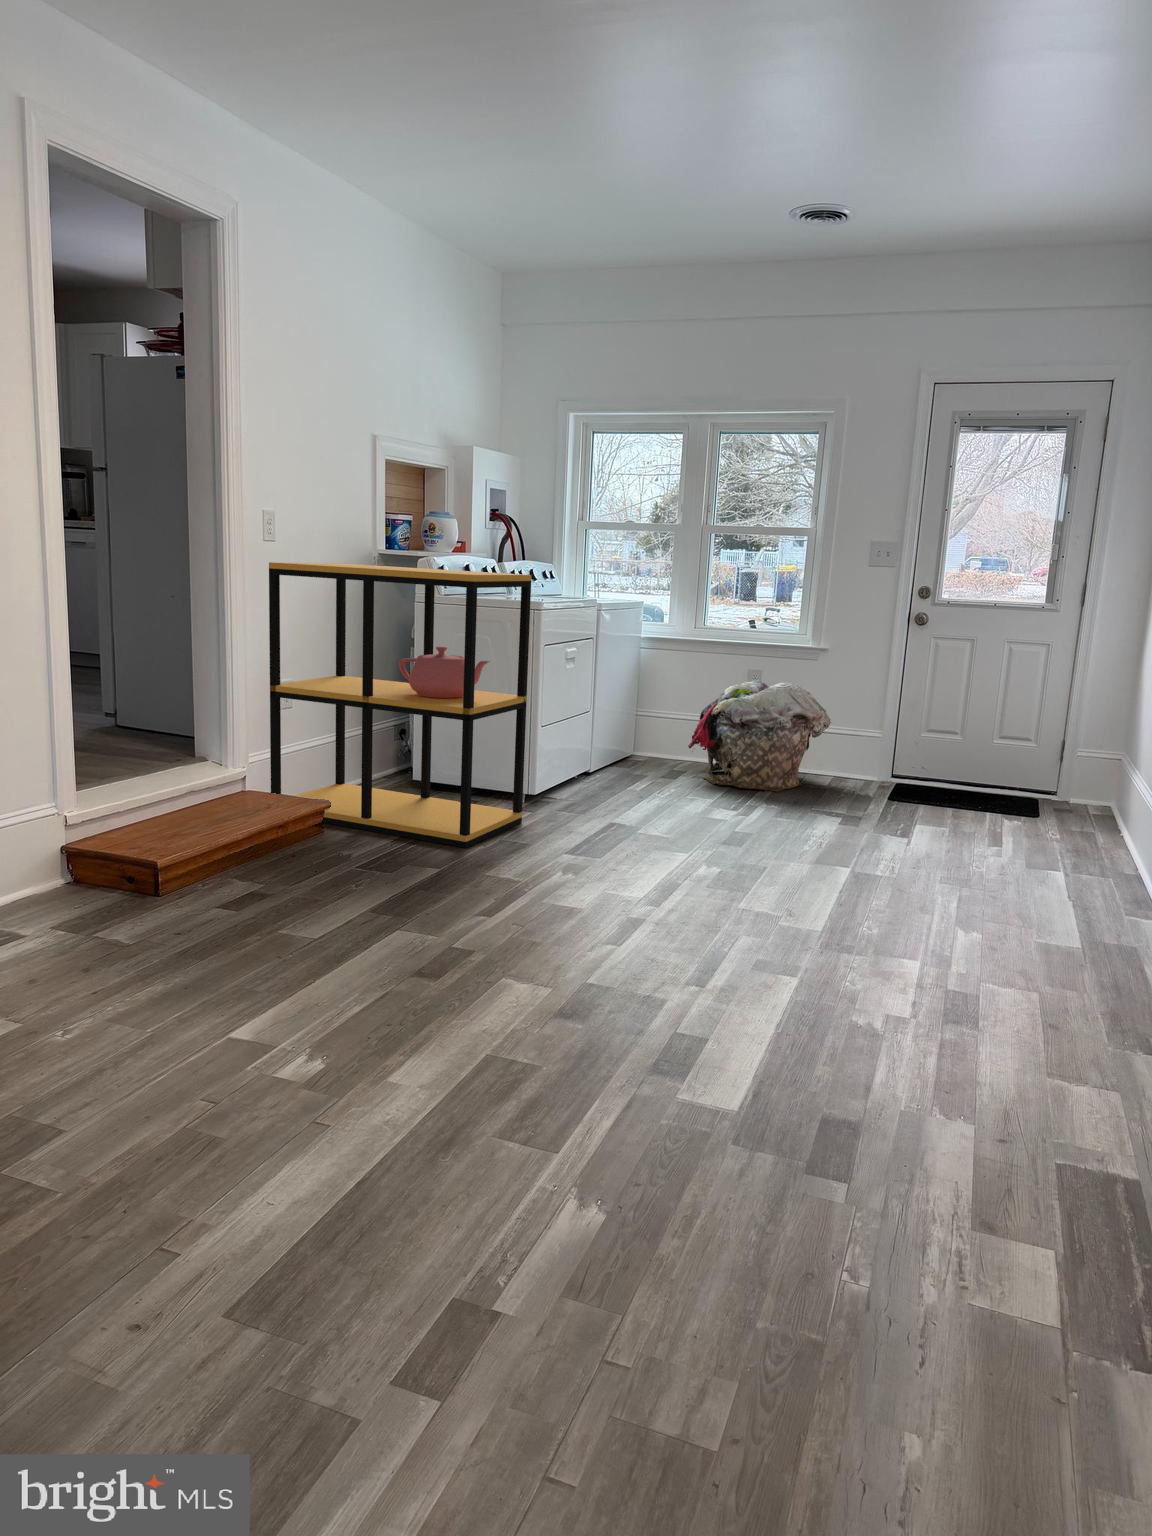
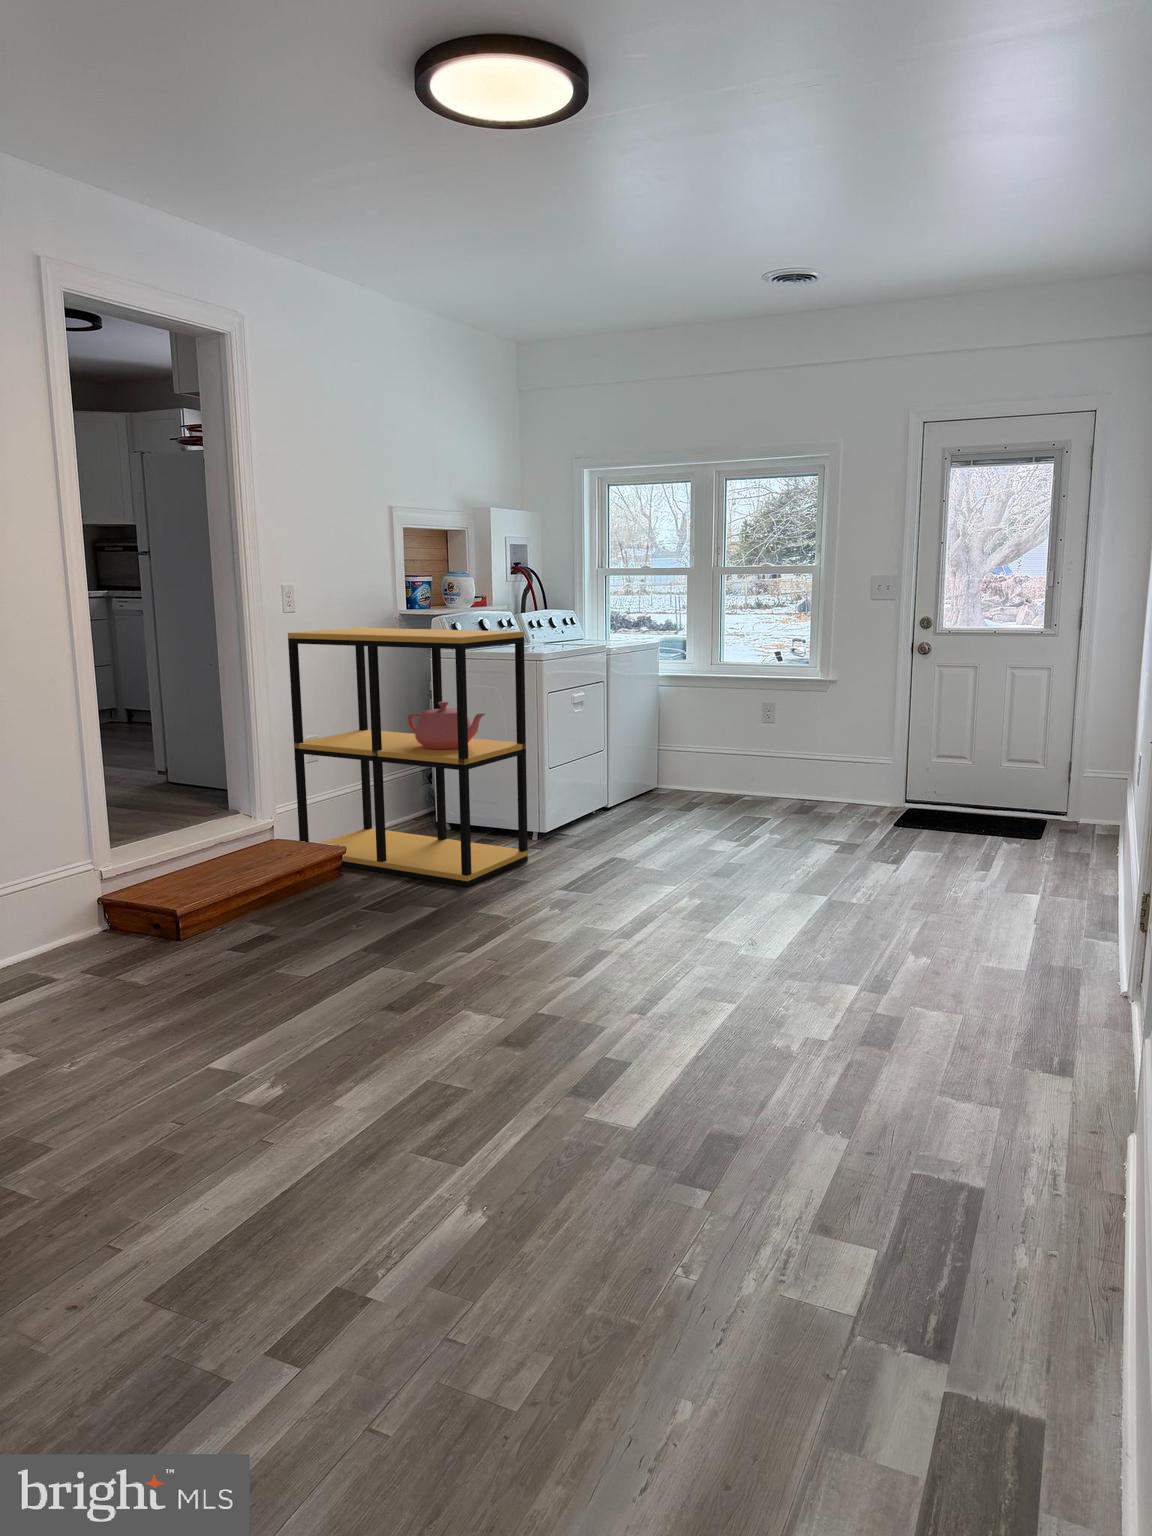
laundry basket: present [688,680,831,792] -> none [700,714,839,821]

